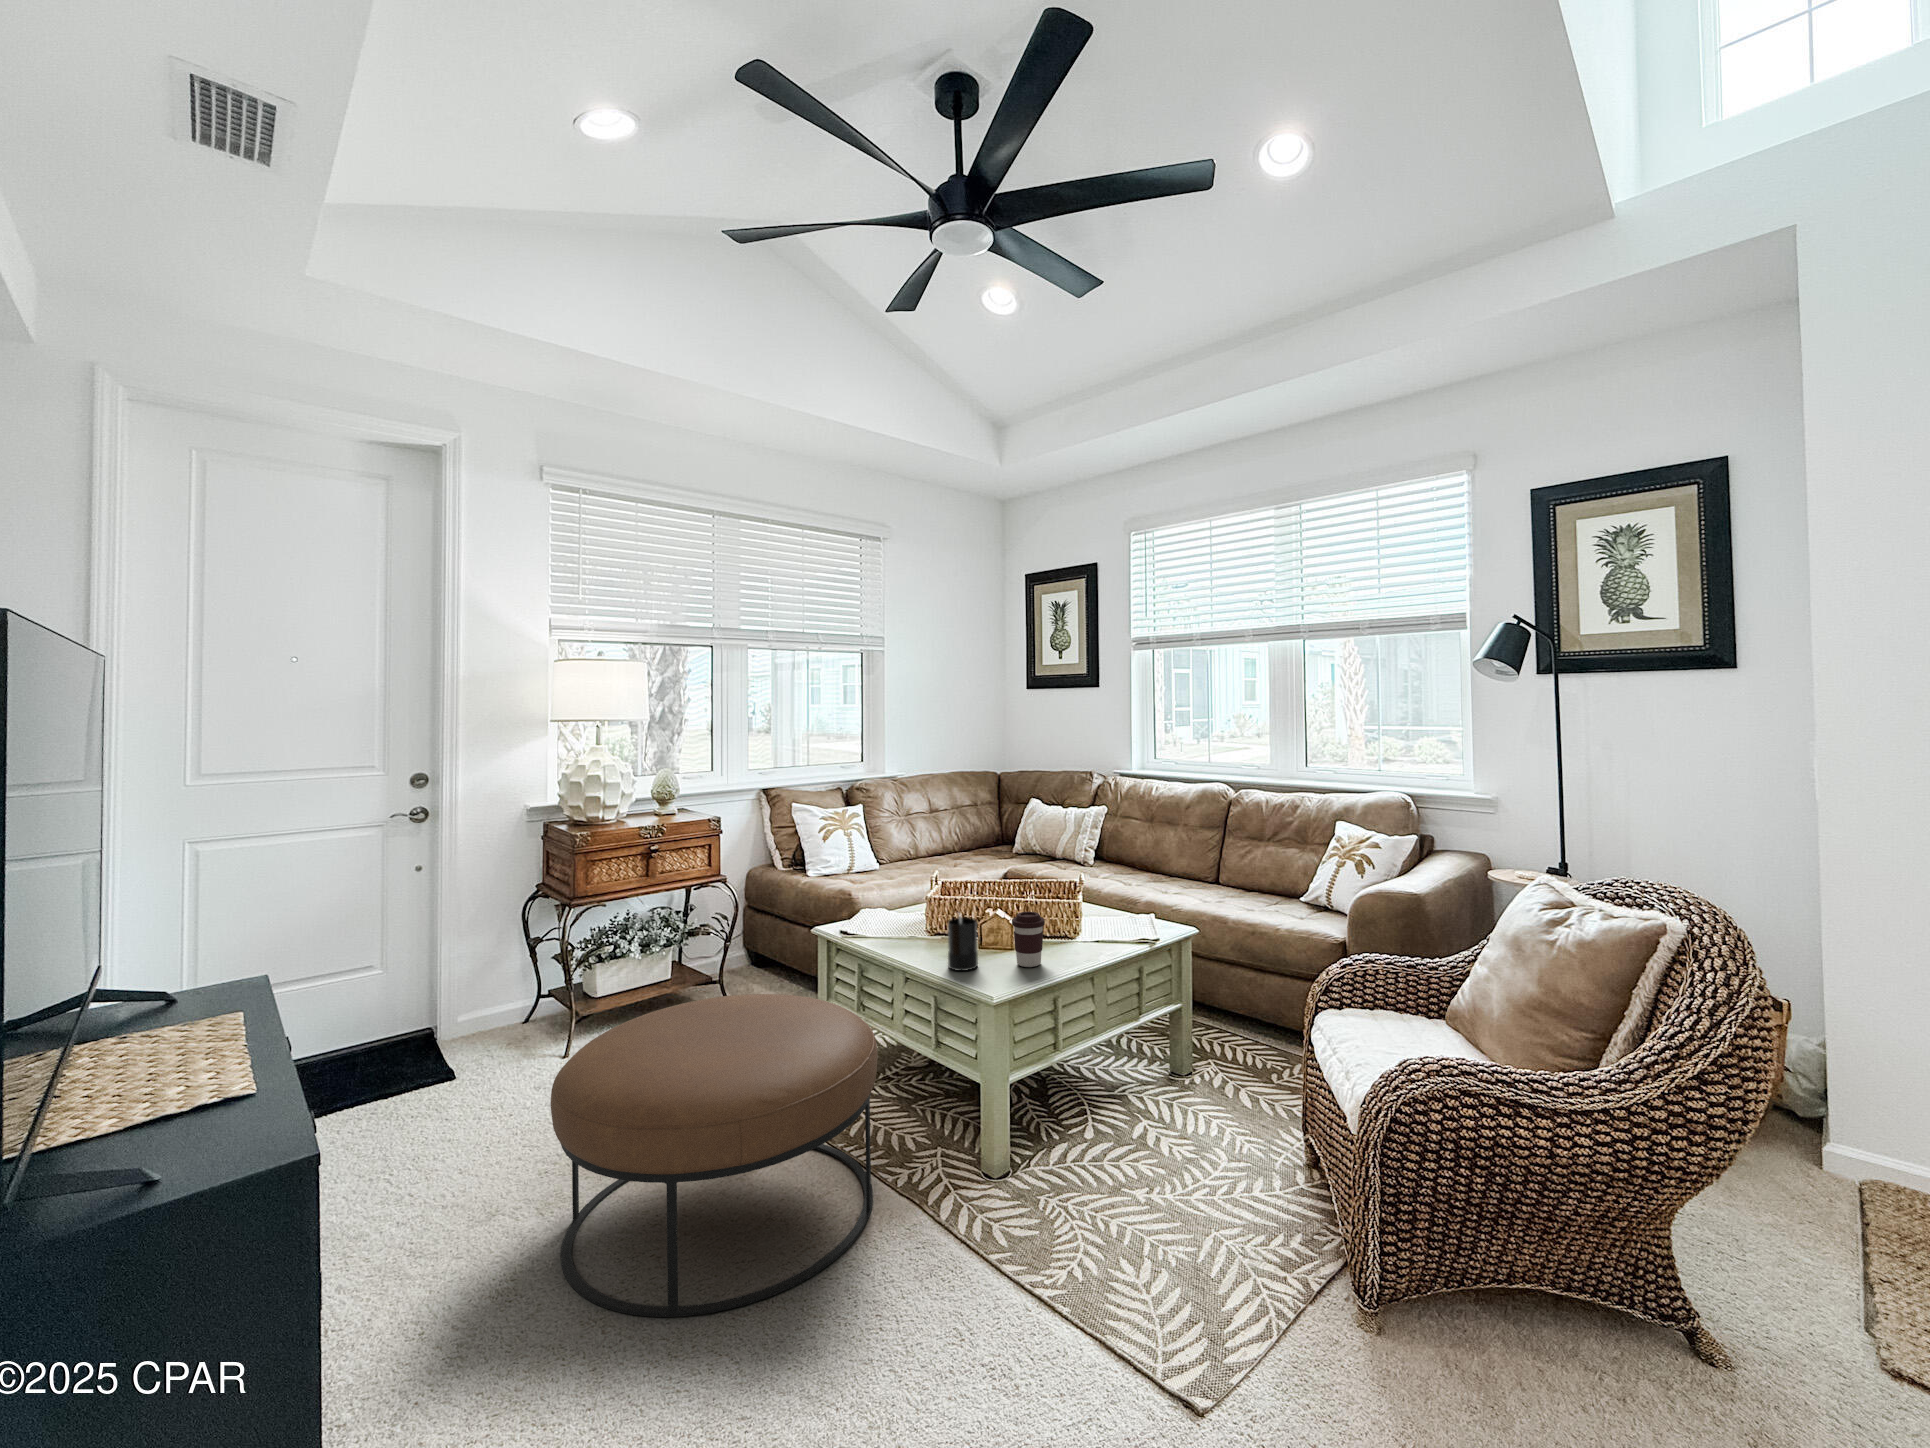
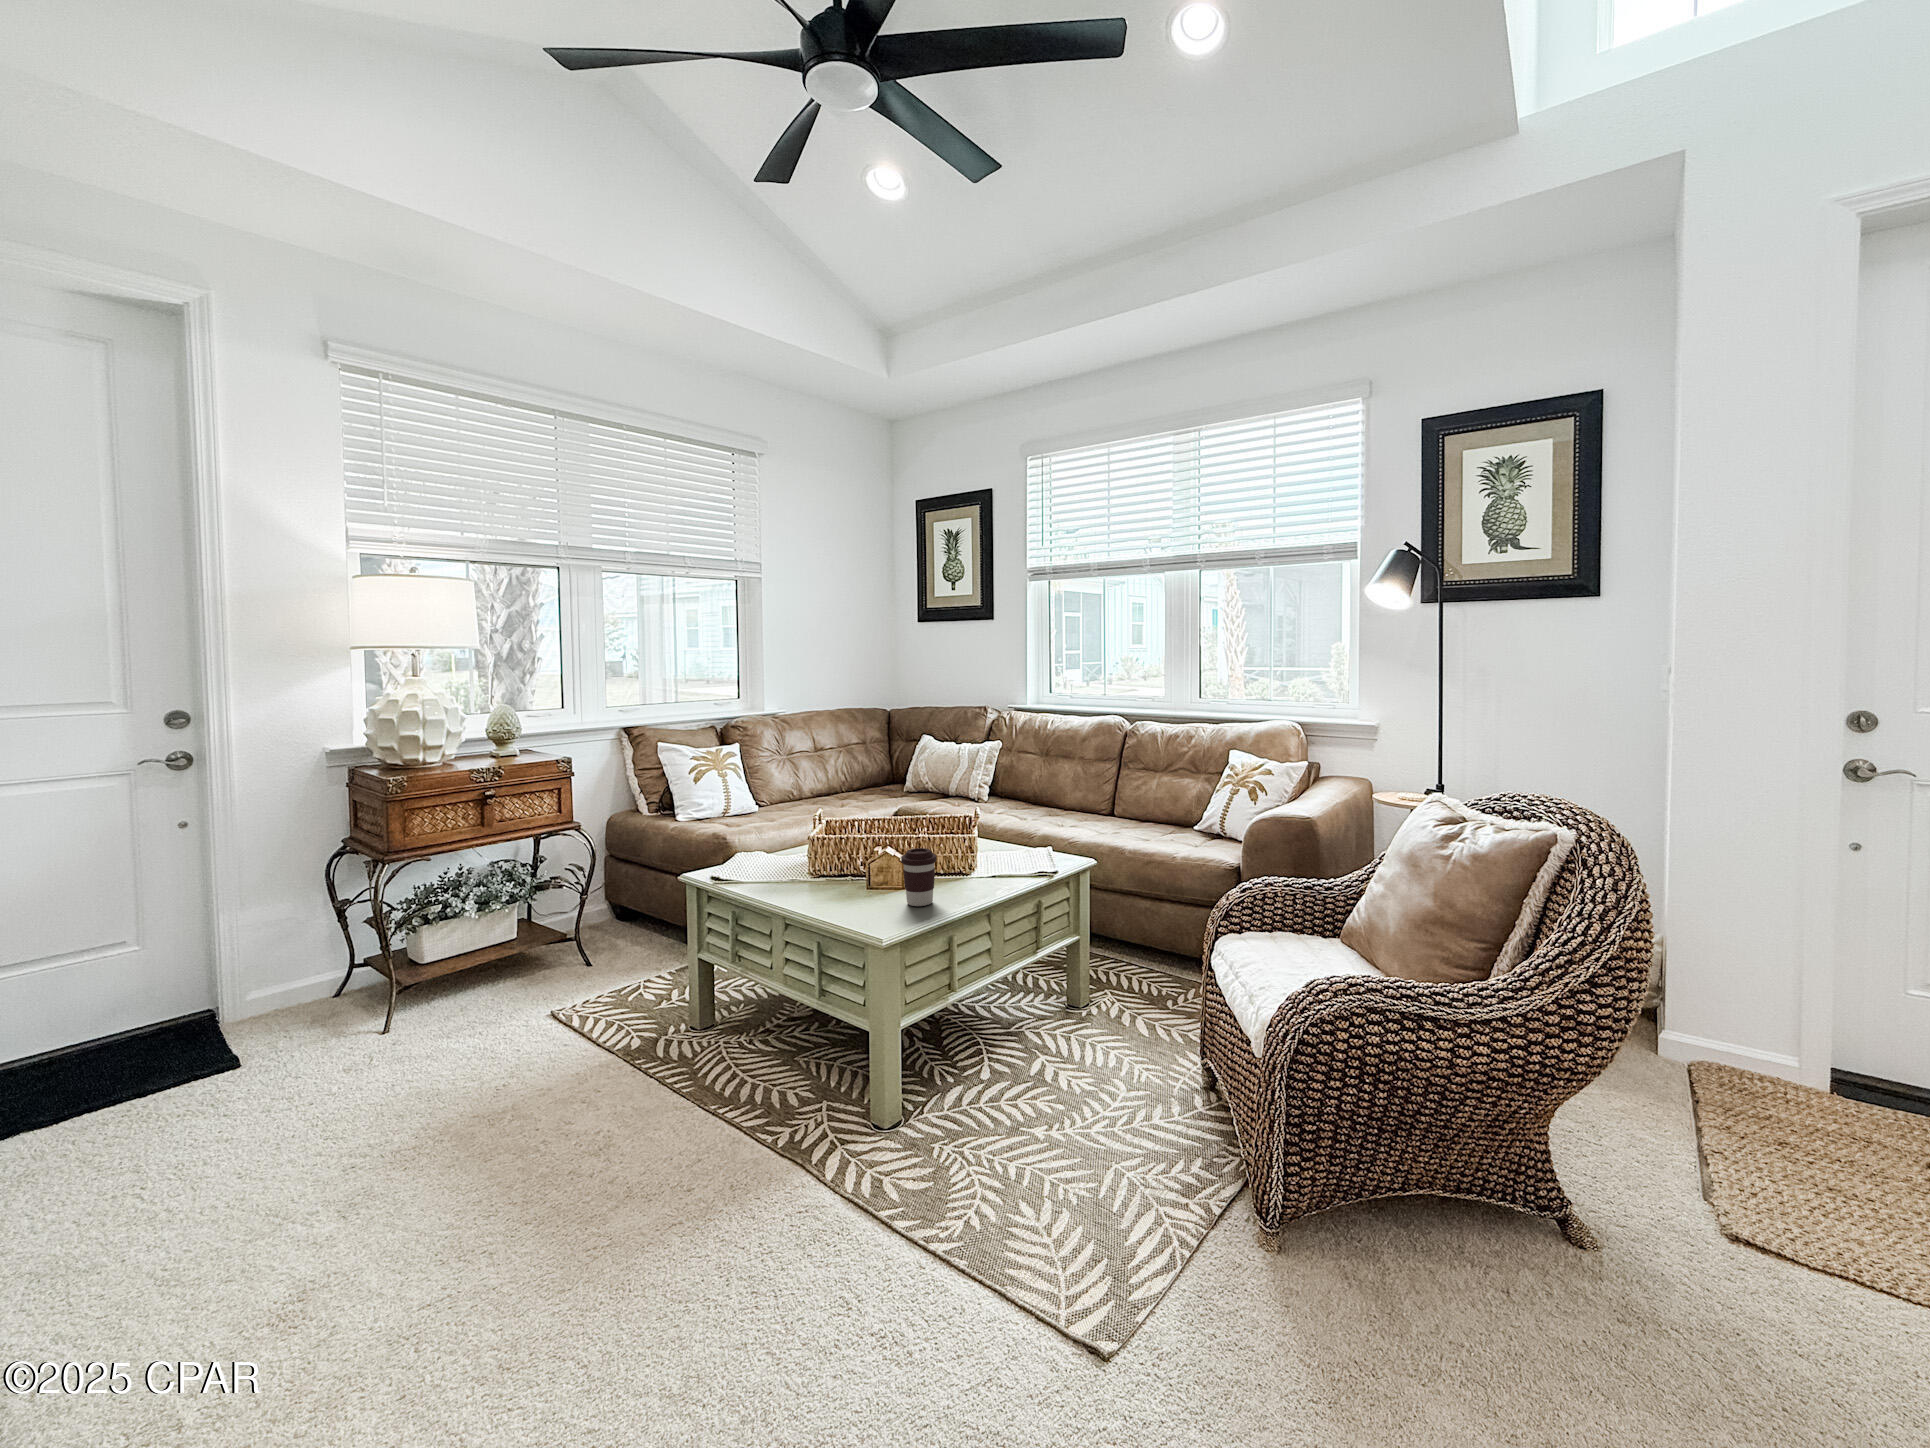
candle: present [948,915,978,971] -> none [831,851,864,913]
ottoman: present [551,994,878,1317] -> none [357,949,754,1317]

